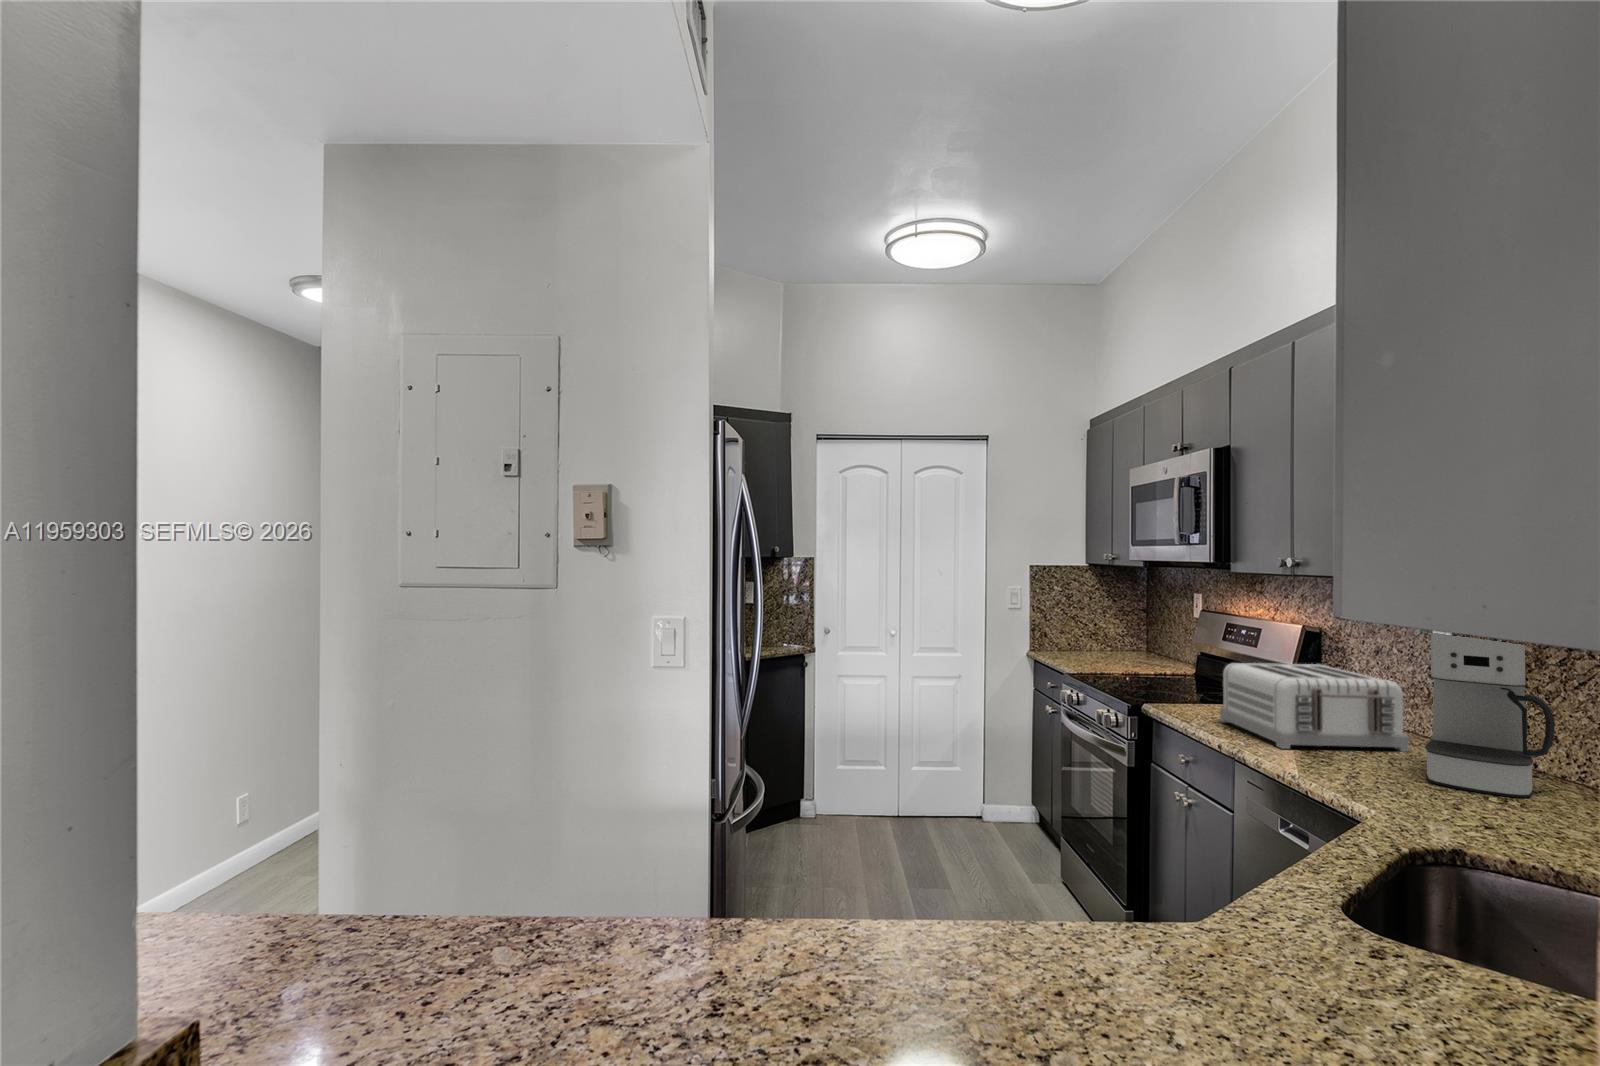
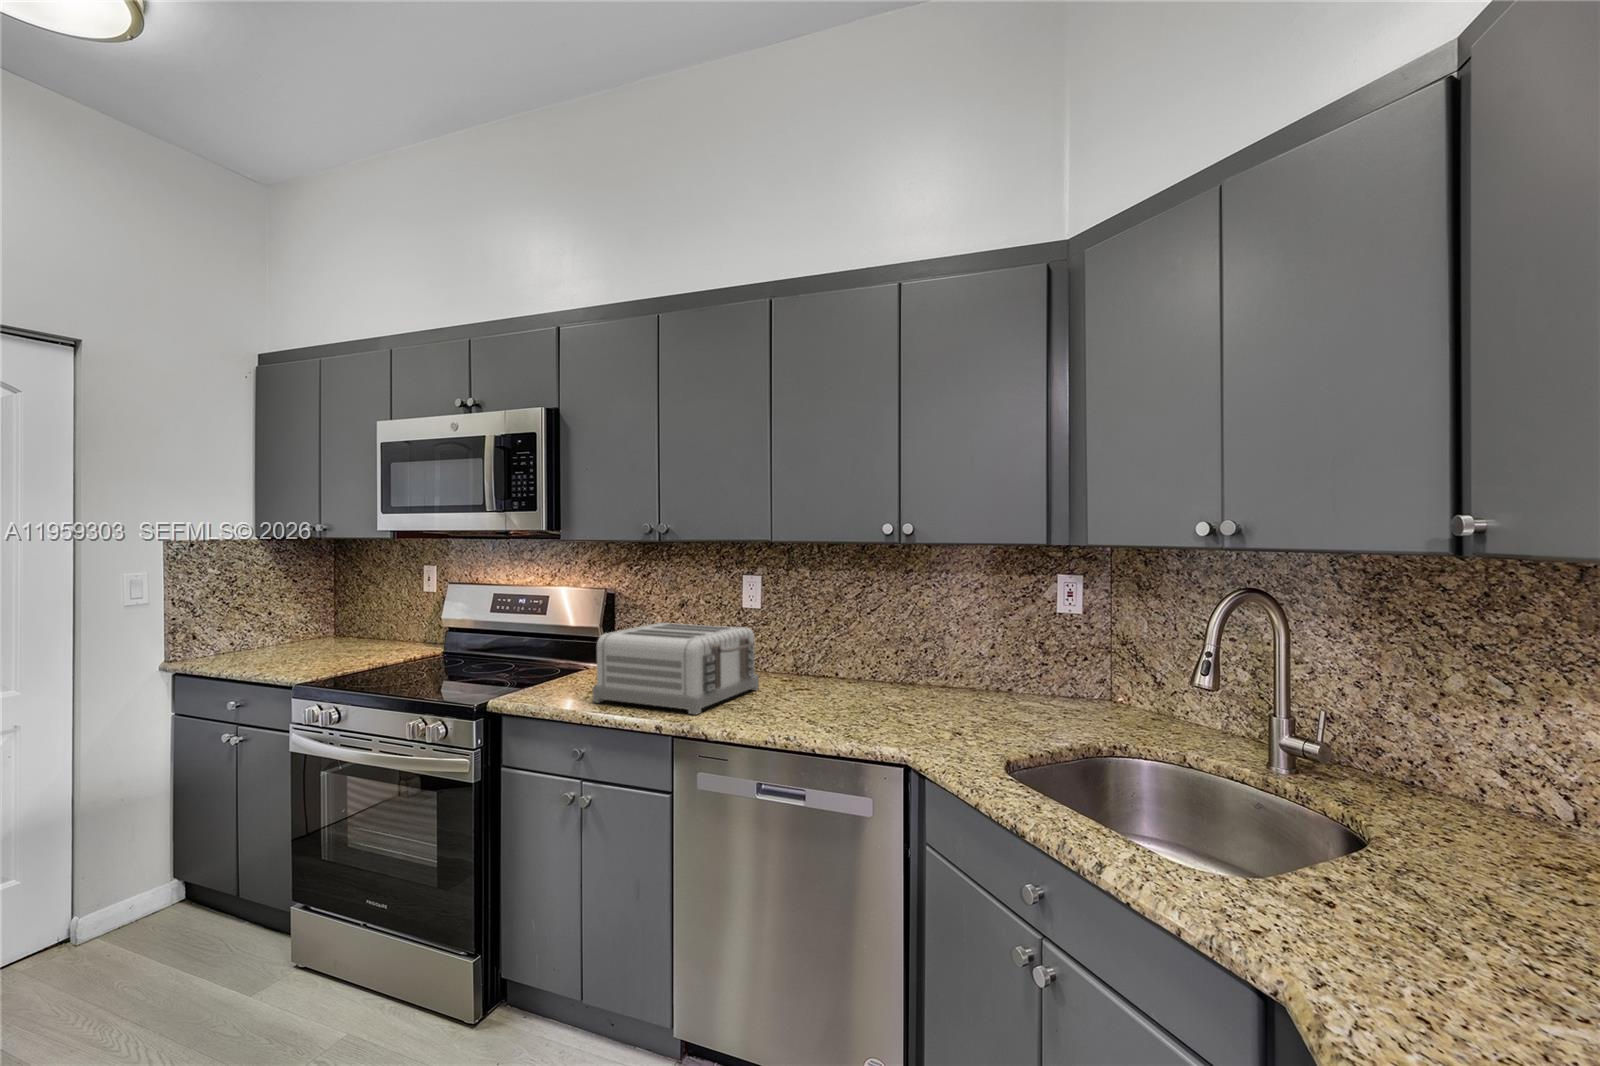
coffee maker: present [1425,633,1555,798] -> none [797,559,885,711]

